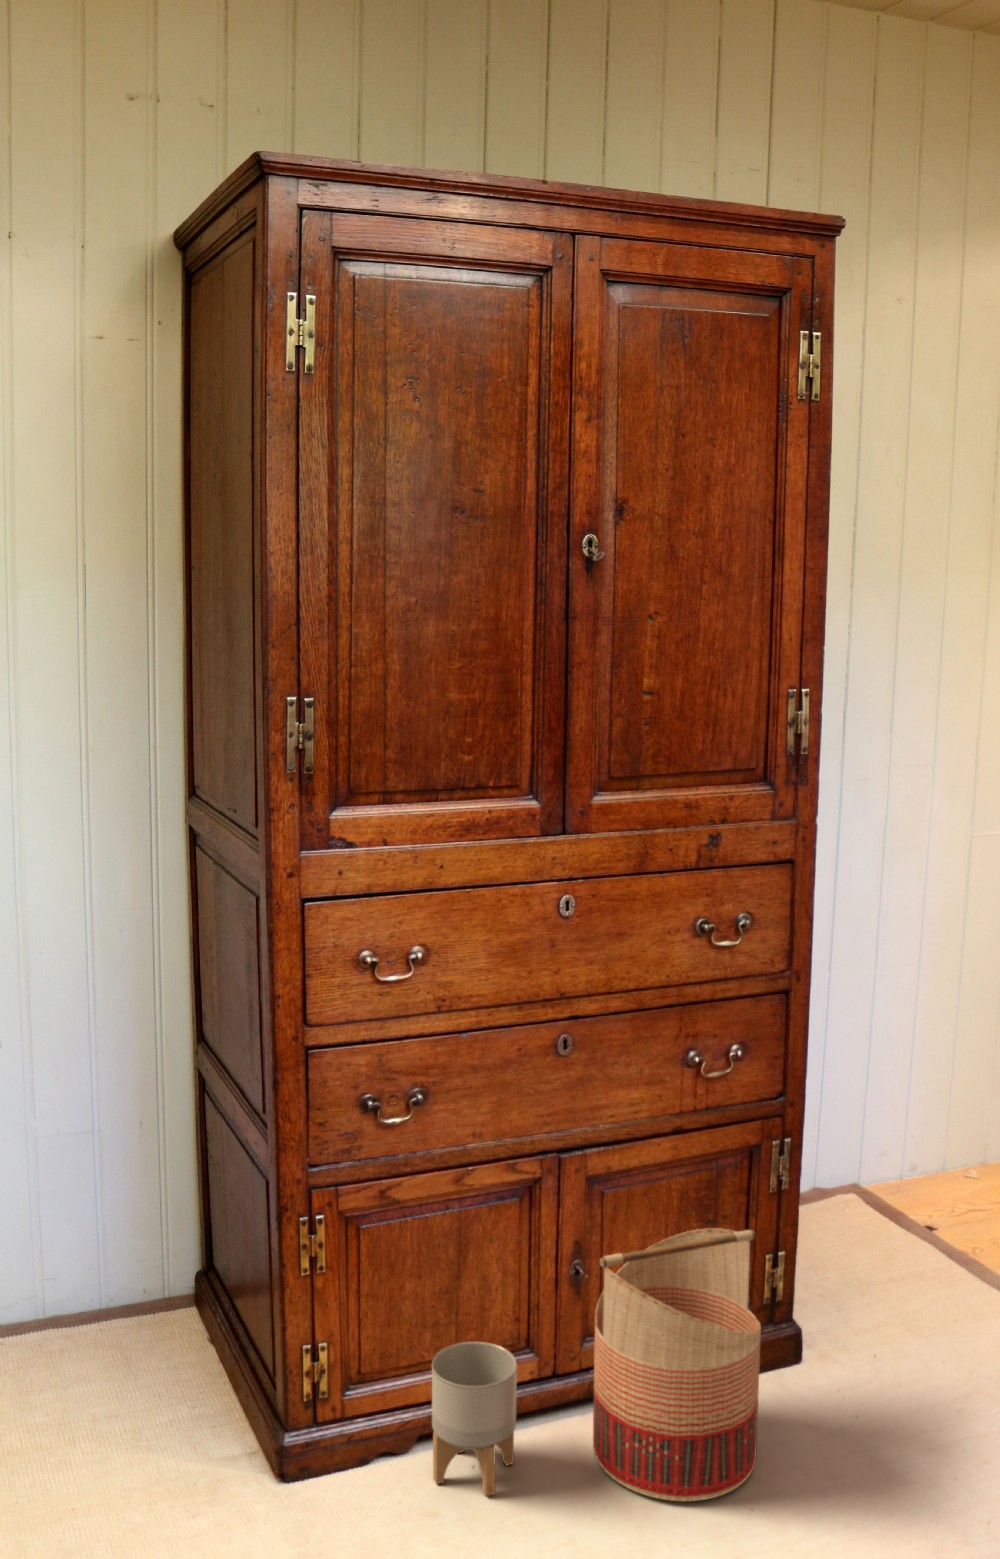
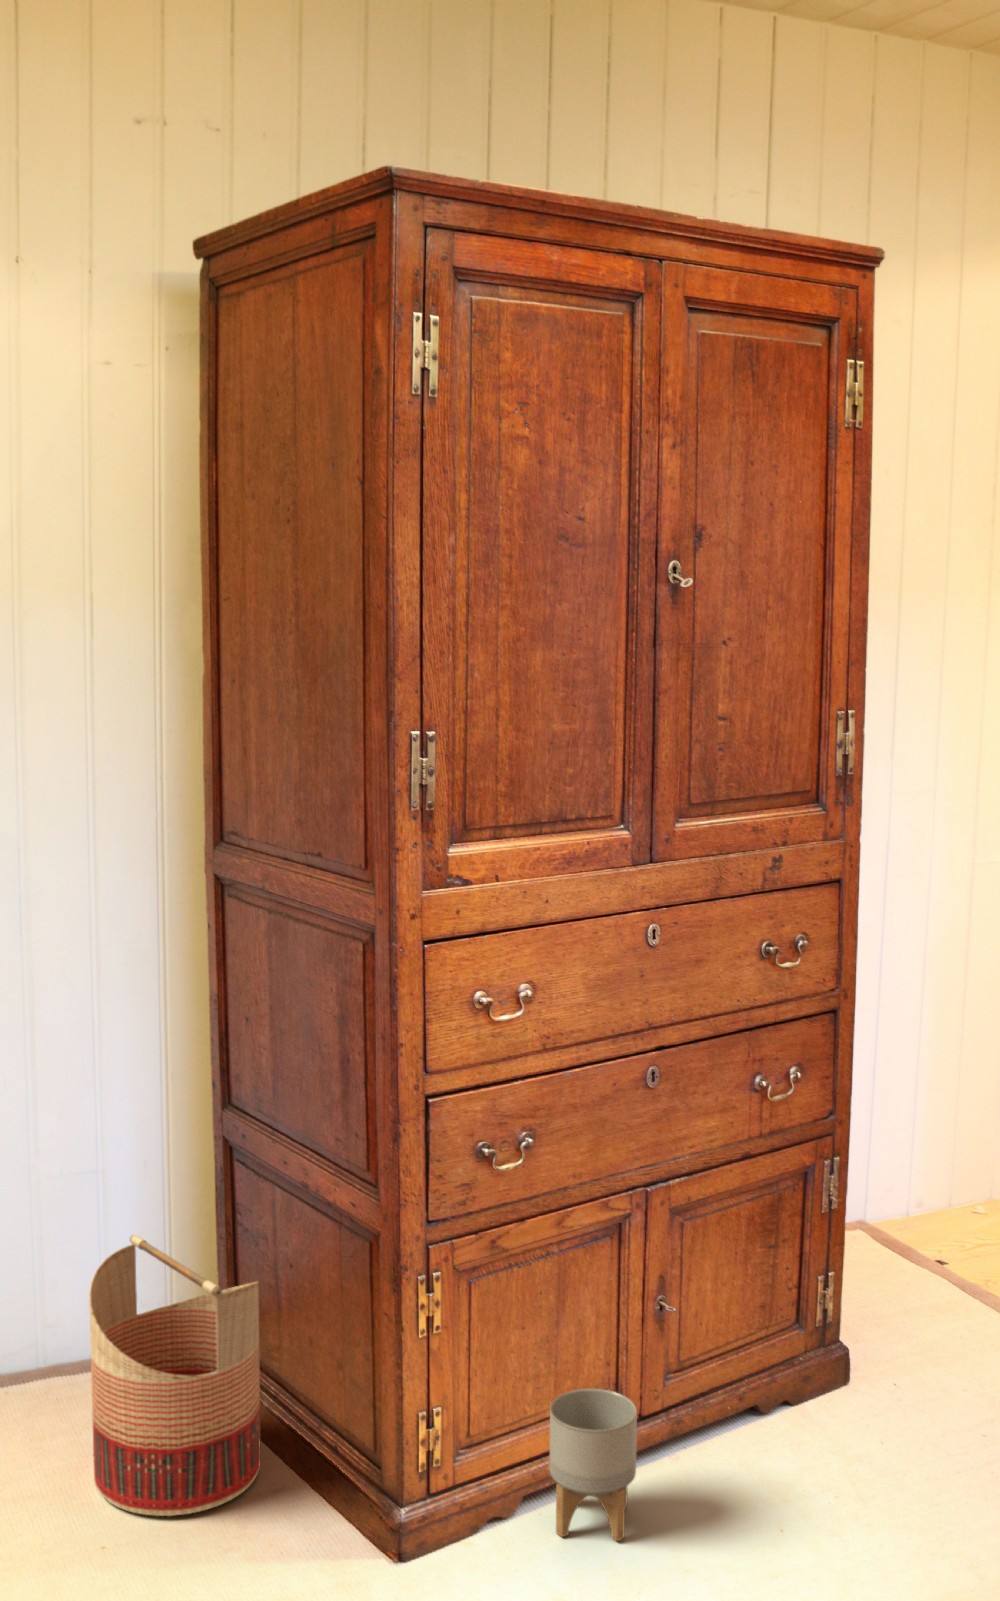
basket: present [593,1228,761,1501] -> present [89,1235,261,1516]

